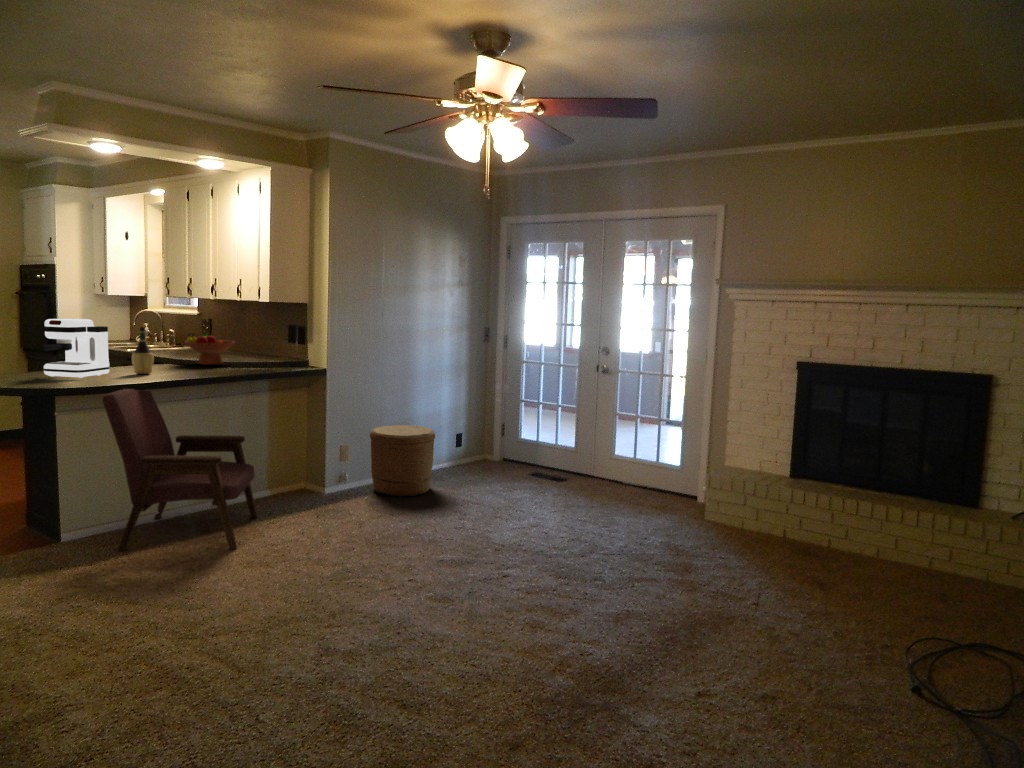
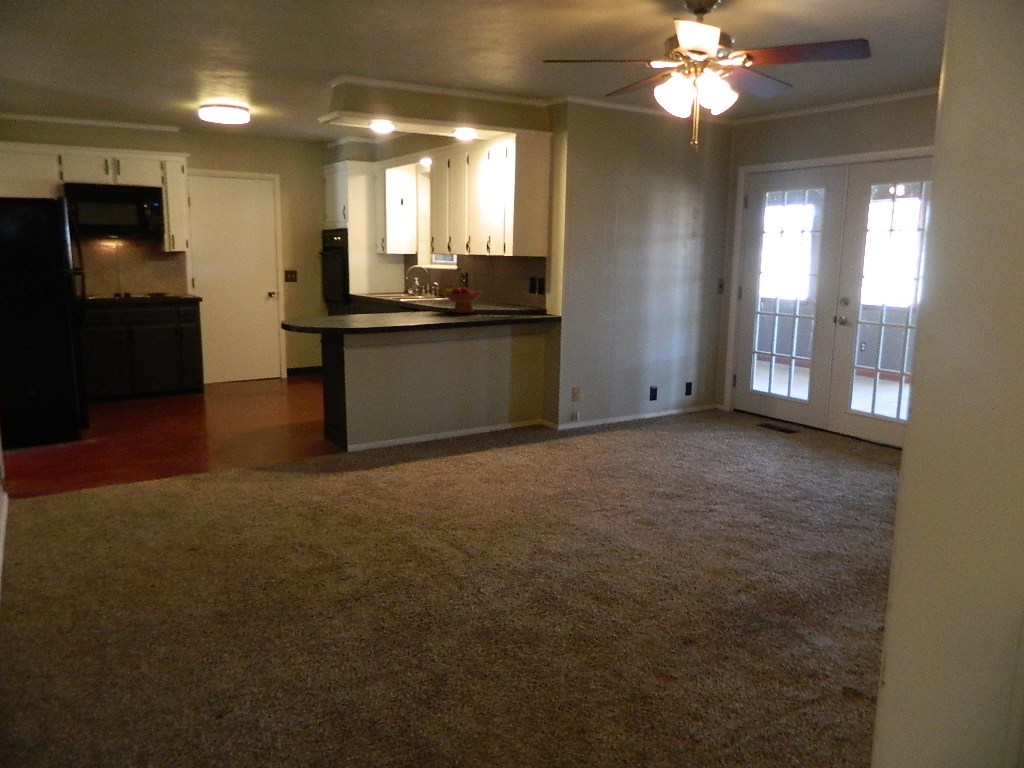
coffee maker: present [40,318,109,378] -> none [334,274,384,323]
wine bottle: present [132,324,154,374] -> none [401,278,418,320]
armchair: present [103,389,258,551] -> none [377,328,498,470]
woven basket: present [370,425,435,497] -> none [598,371,660,438]

